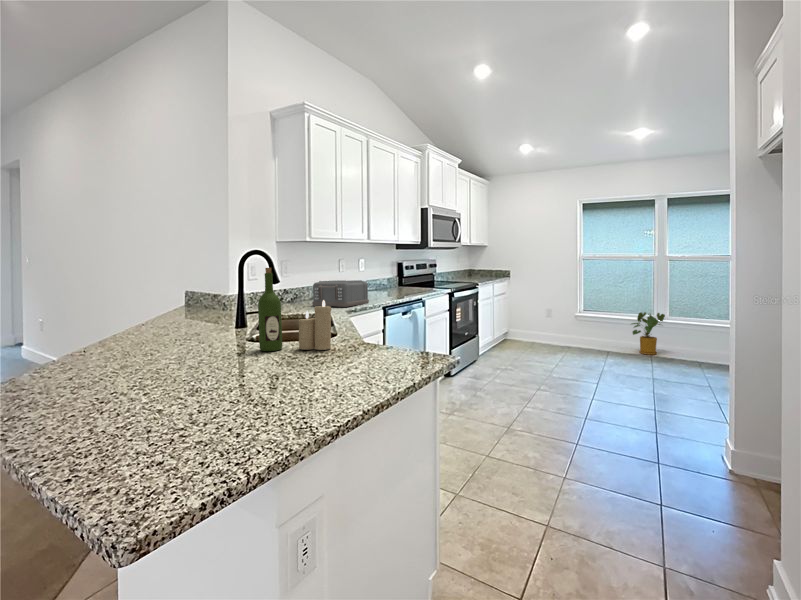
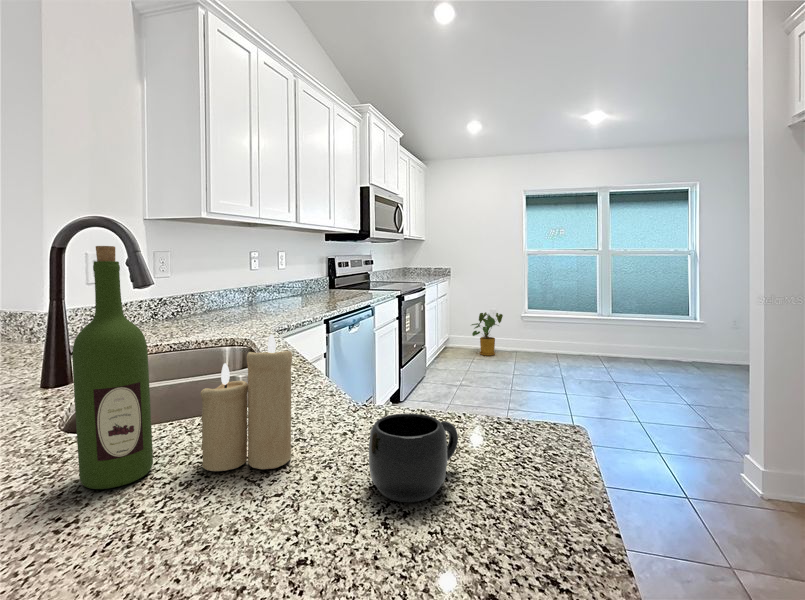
toaster: present [312,280,369,307] -> none [213,281,303,322]
house plant: present [632,312,665,355] -> present [472,312,503,356]
mug: none [353,330,390,357] -> present [369,413,458,502]

